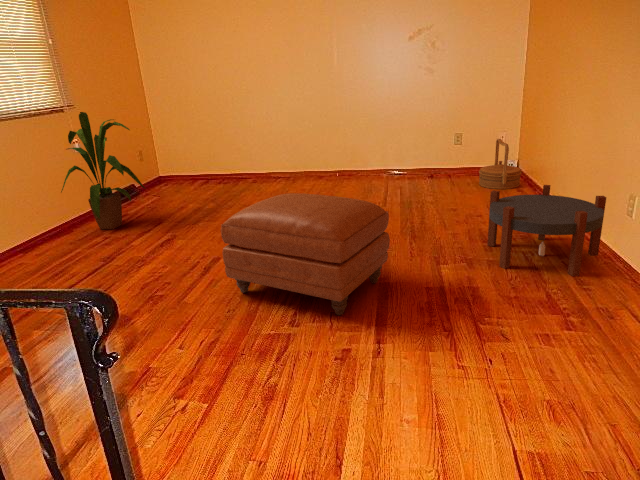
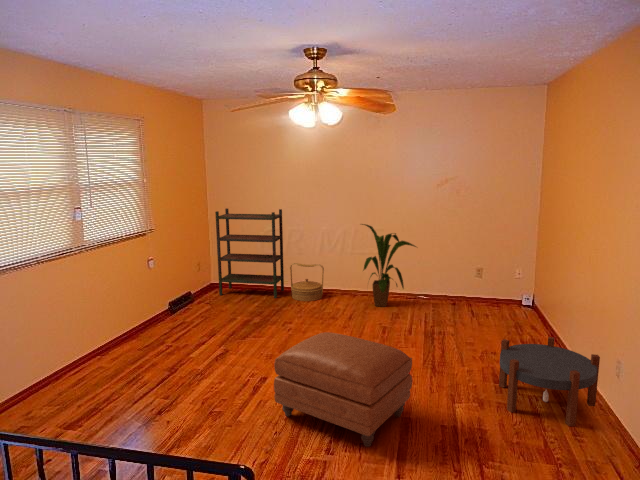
bookshelf: none [153,84,242,188] -> present [215,208,284,298]
house plant: present [61,112,146,229] -> present [362,224,416,307]
woven basket: present [479,139,522,189] -> present [290,263,324,301]

